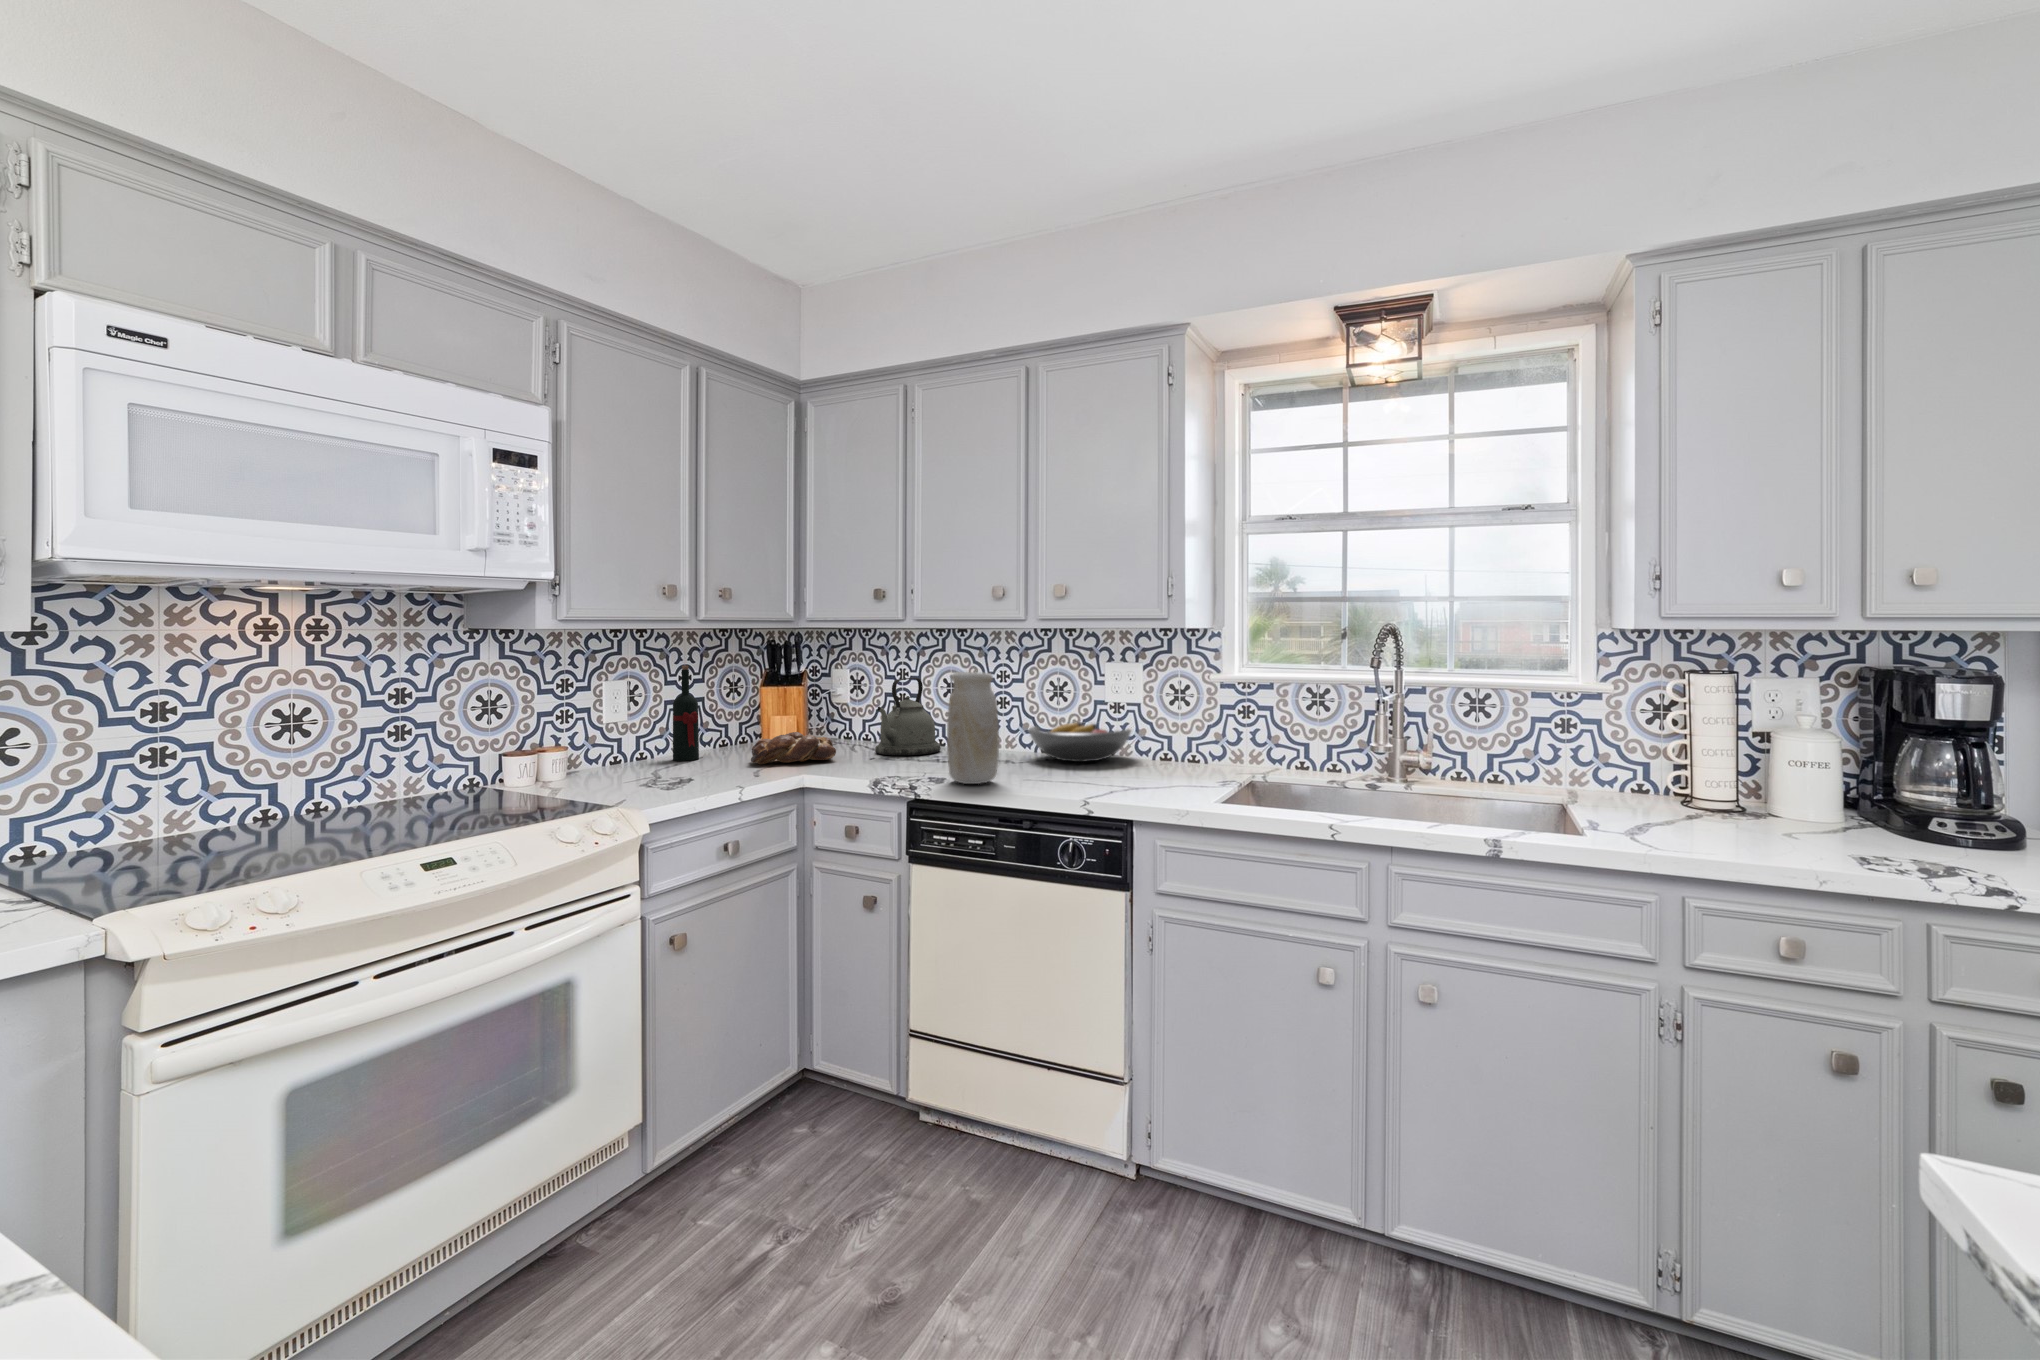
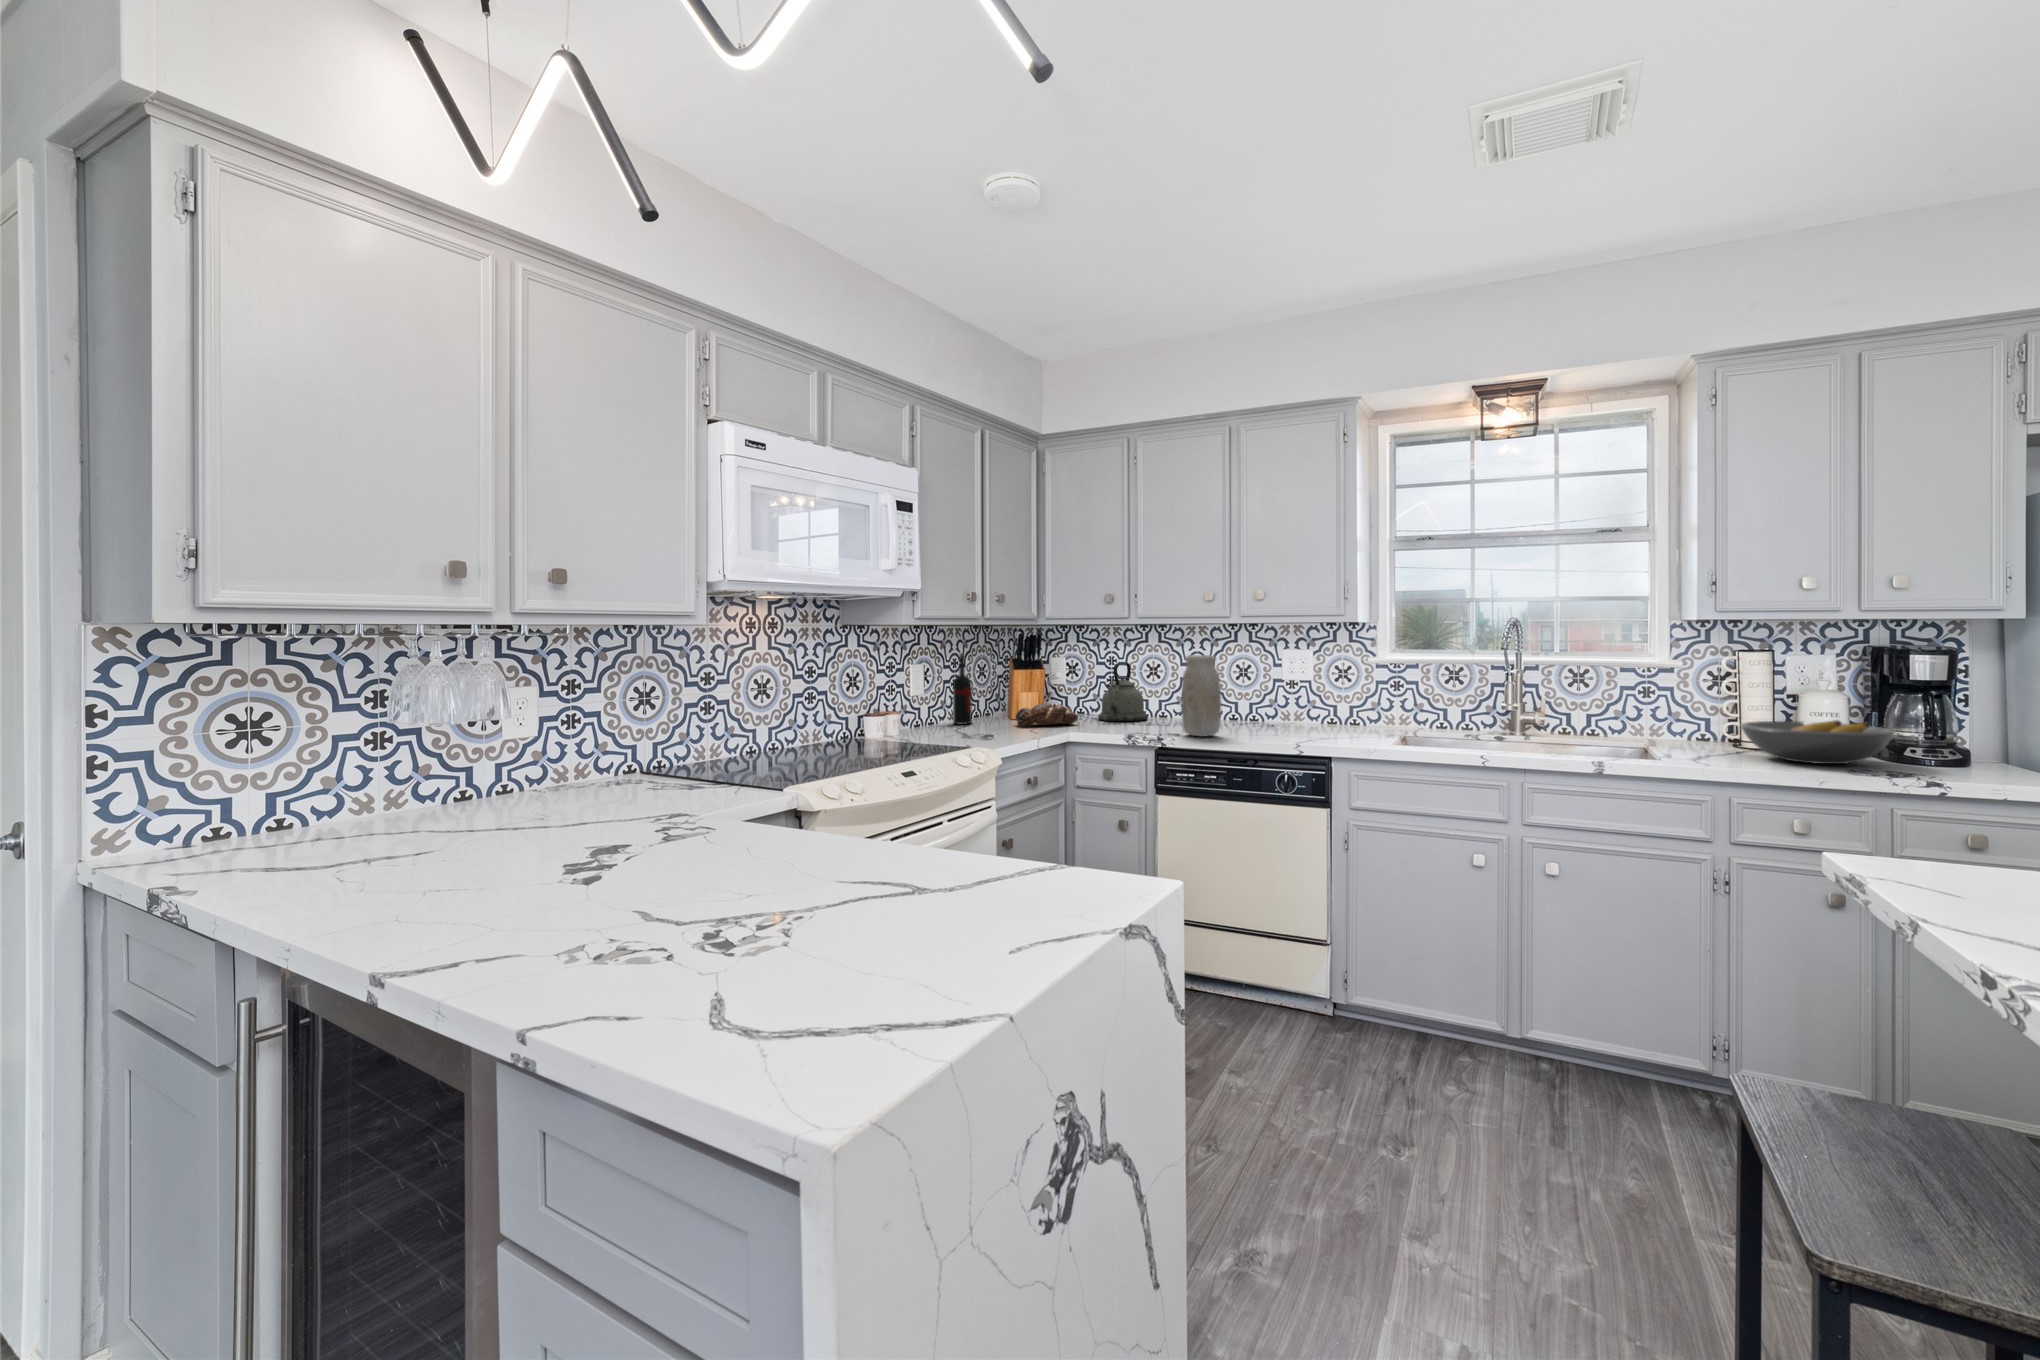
fruit bowl: present [1029,722,1131,762] -> present [1740,720,1895,764]

